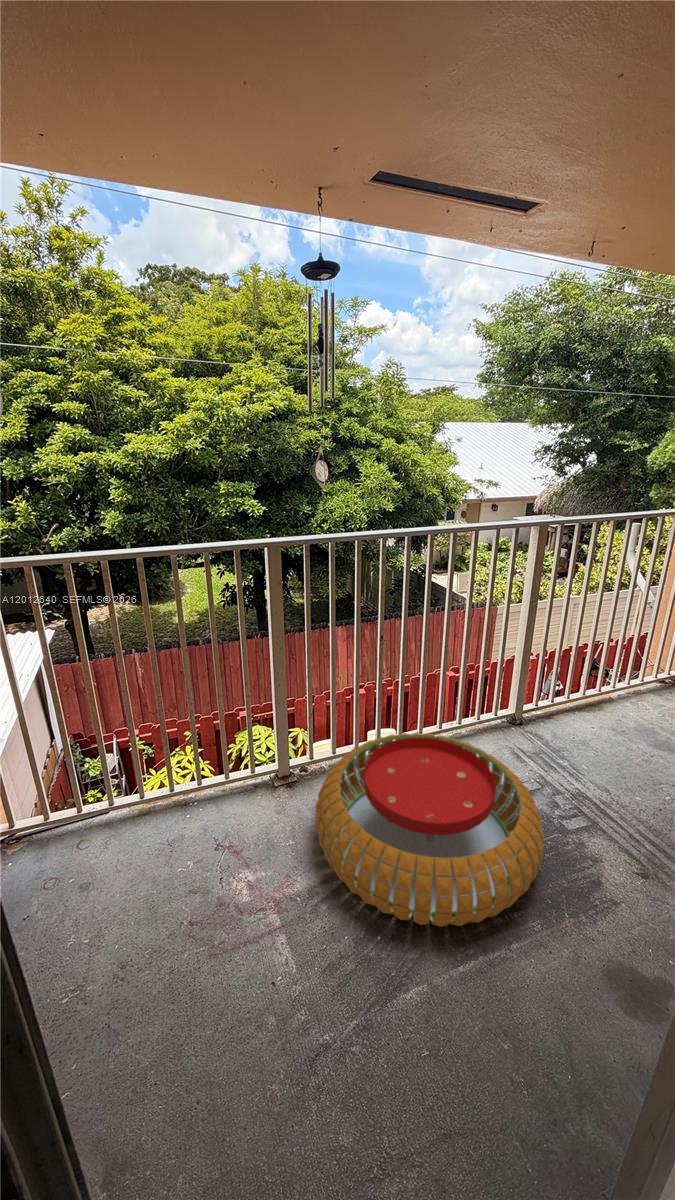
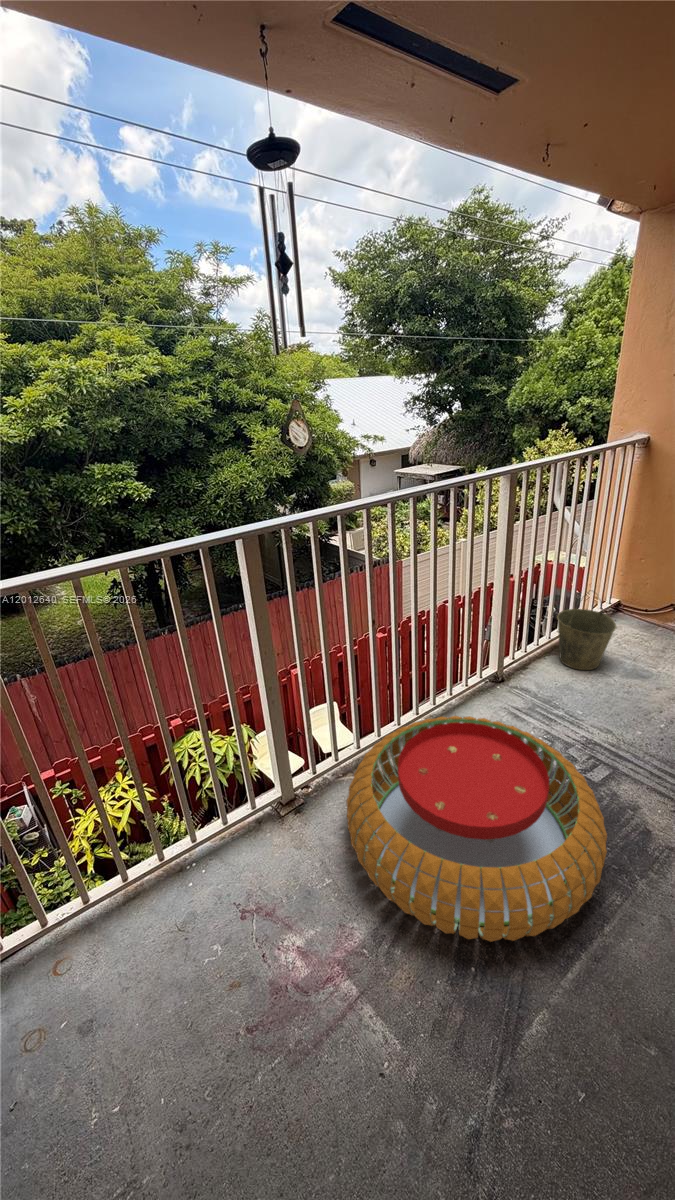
bucket: none [587,651,647,732] -> present [557,594,616,670]

